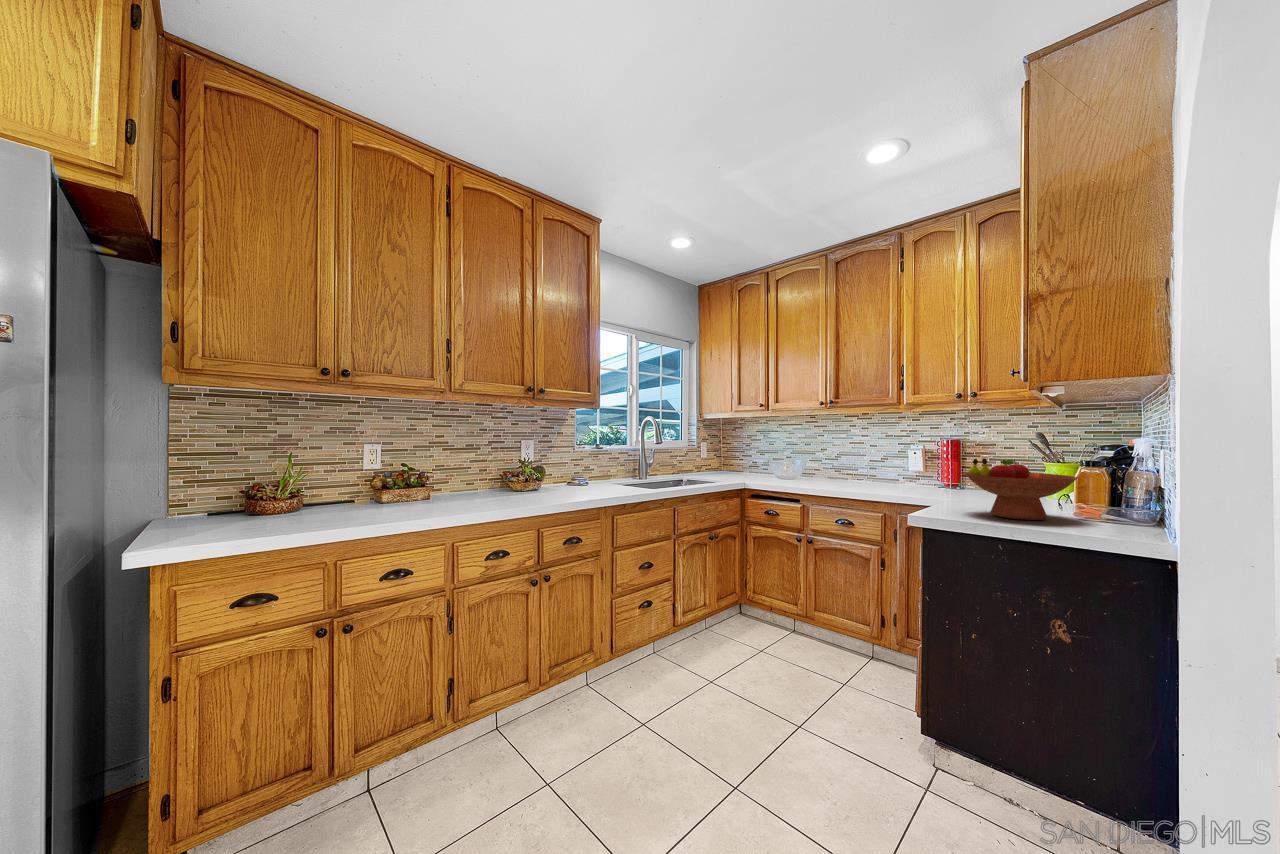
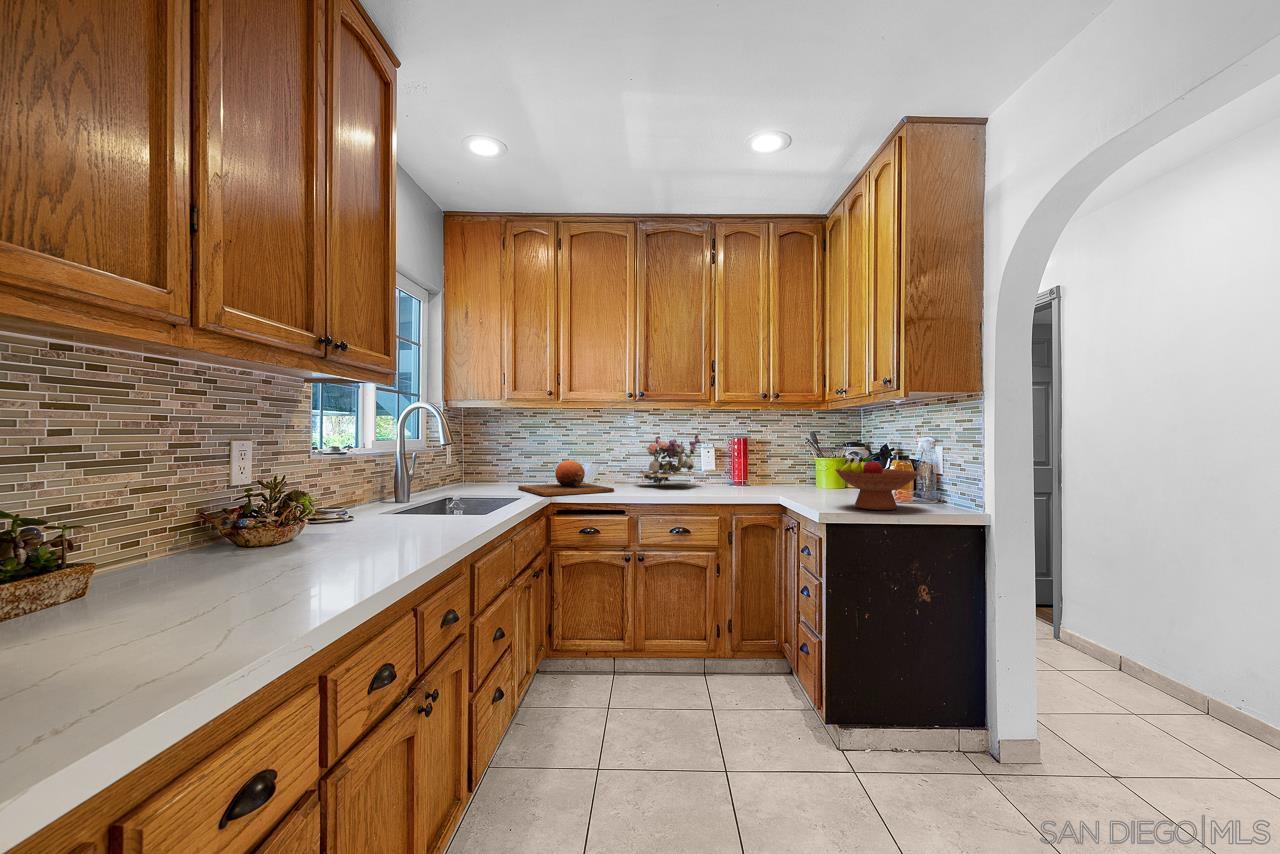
flower arrangement: none [835,434,902,482] -> present [638,434,703,485]
chopping board: none [735,457,801,484] -> present [518,460,614,496]

